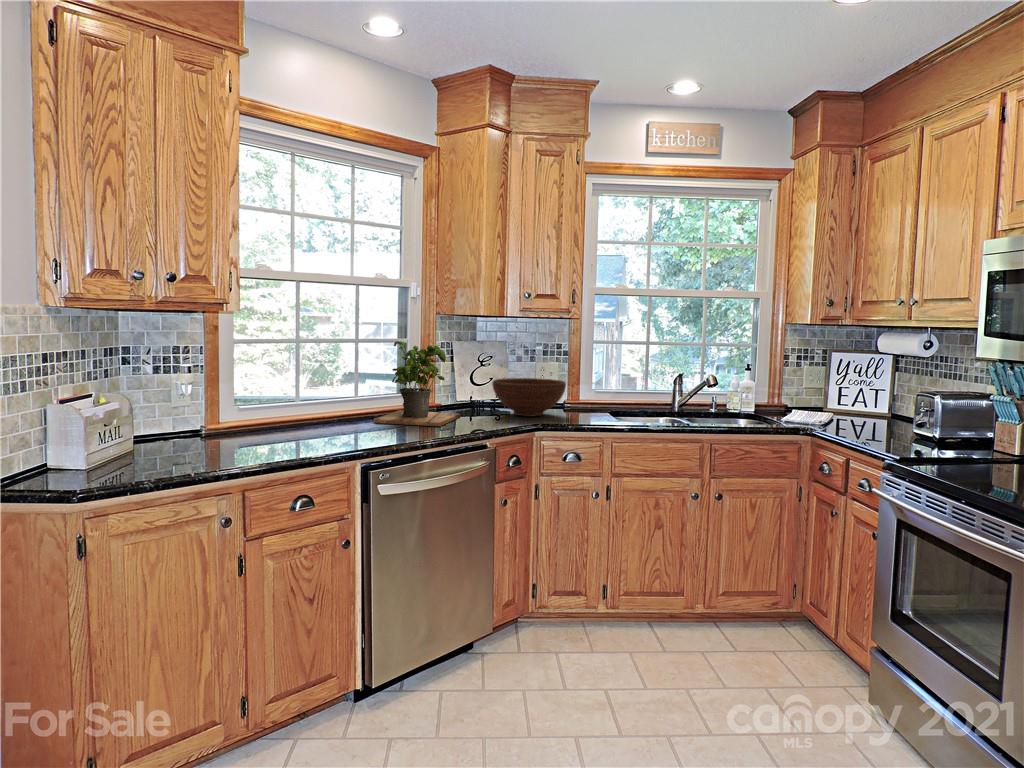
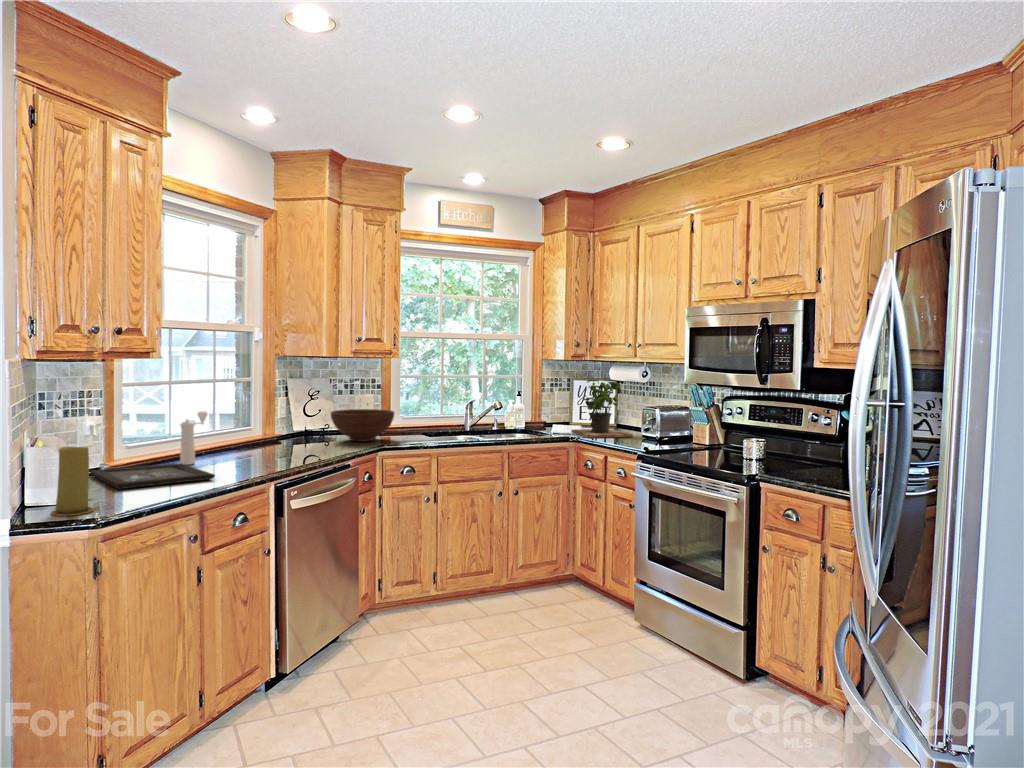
potted plant: present [374,341,460,426] -> present [571,379,633,438]
pepper mill: none [296,373,332,431] -> present [180,411,208,465]
candle: none [60,405,109,483] -> present [51,447,94,516]
tray: none [177,429,291,455] -> present [90,463,215,489]

